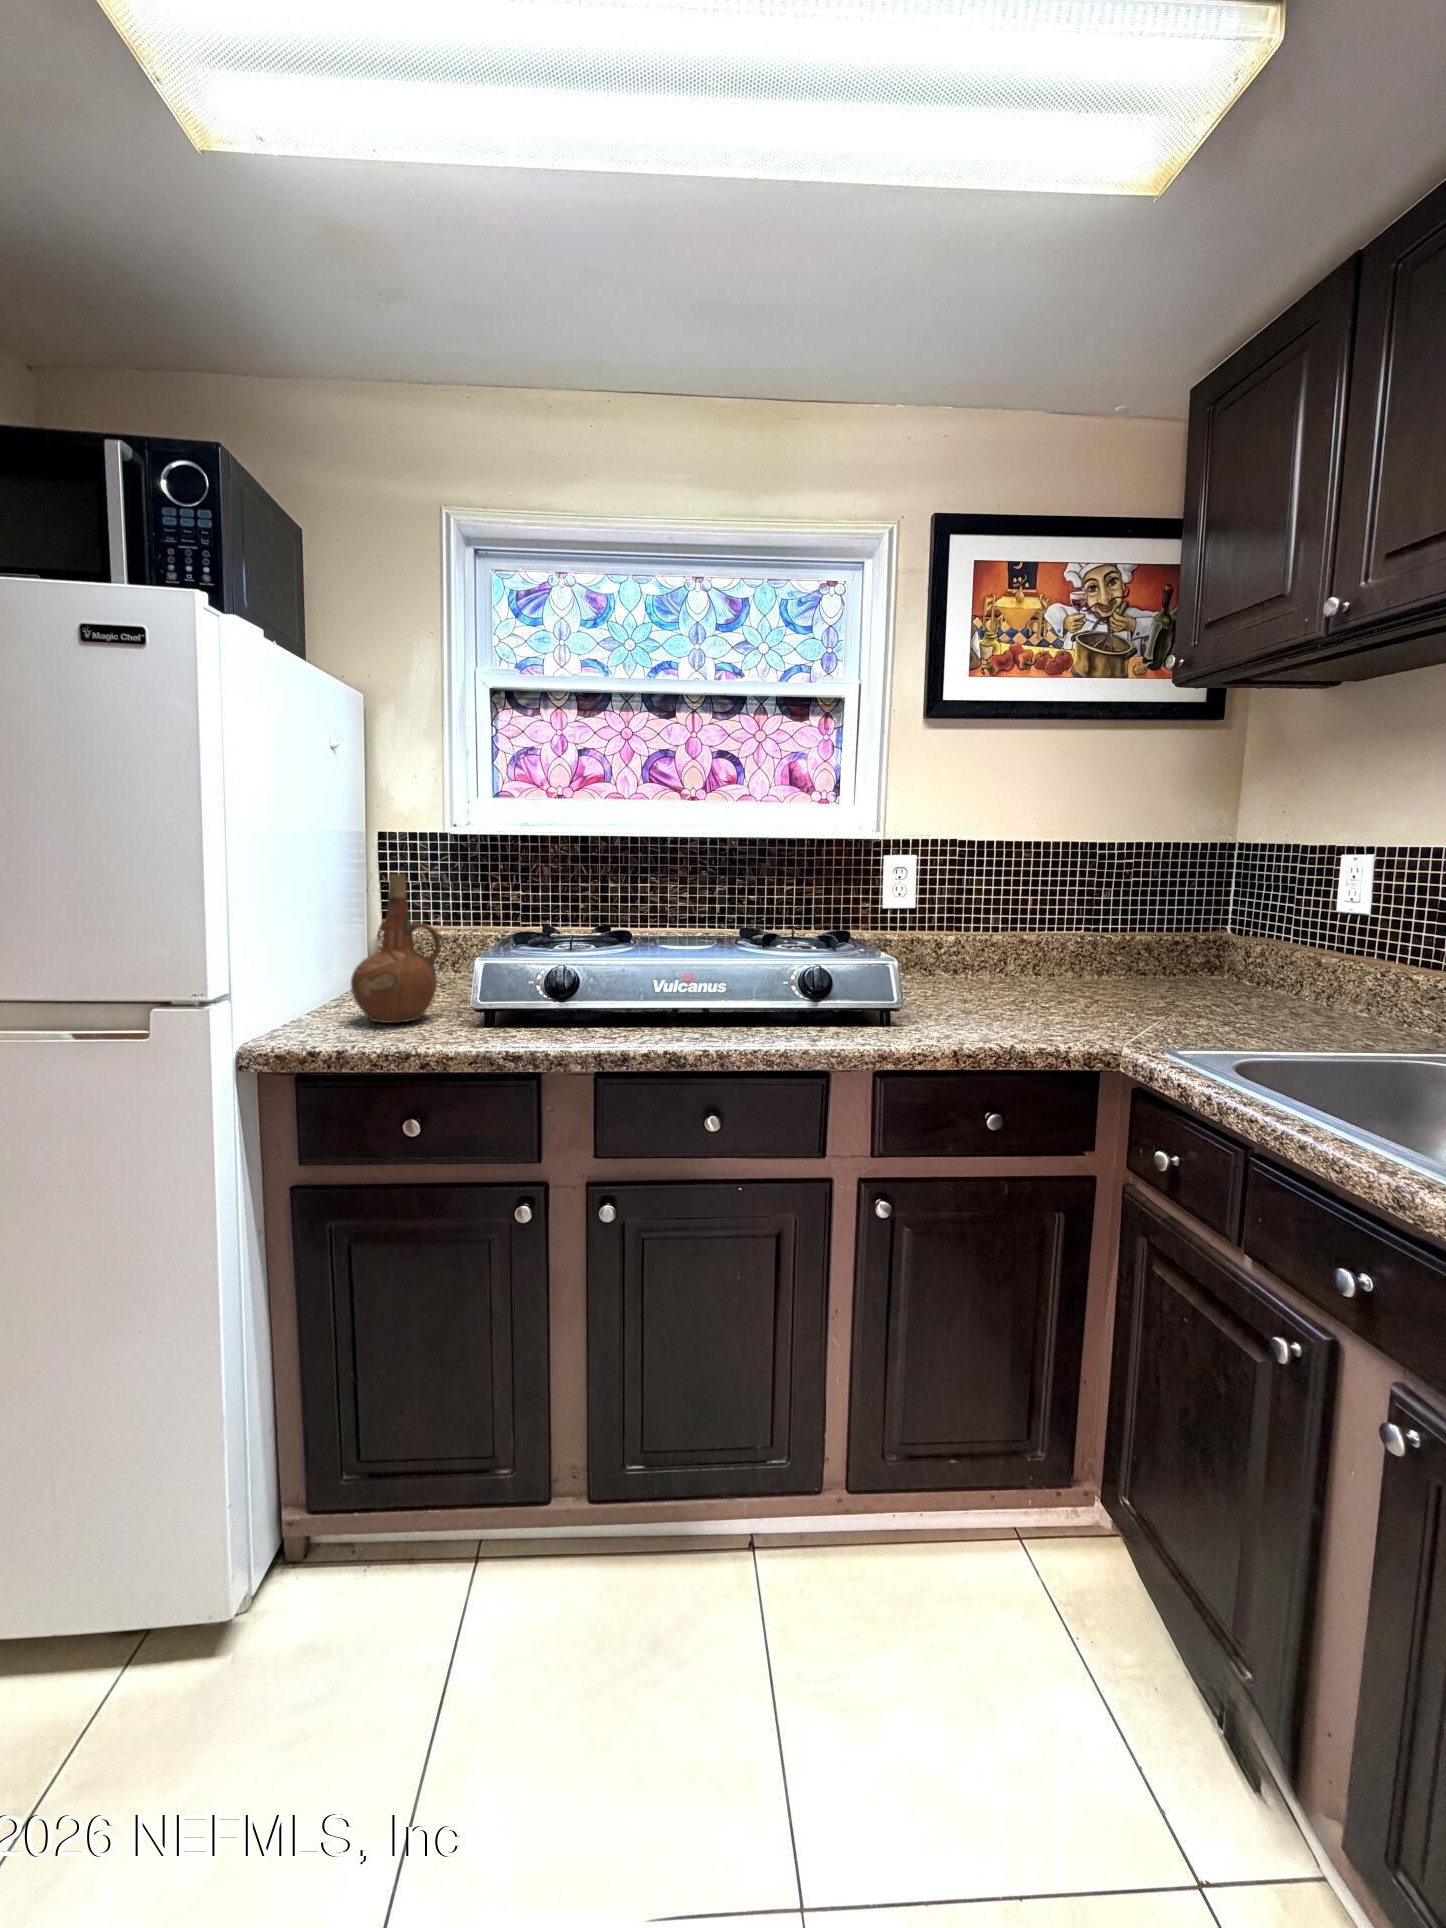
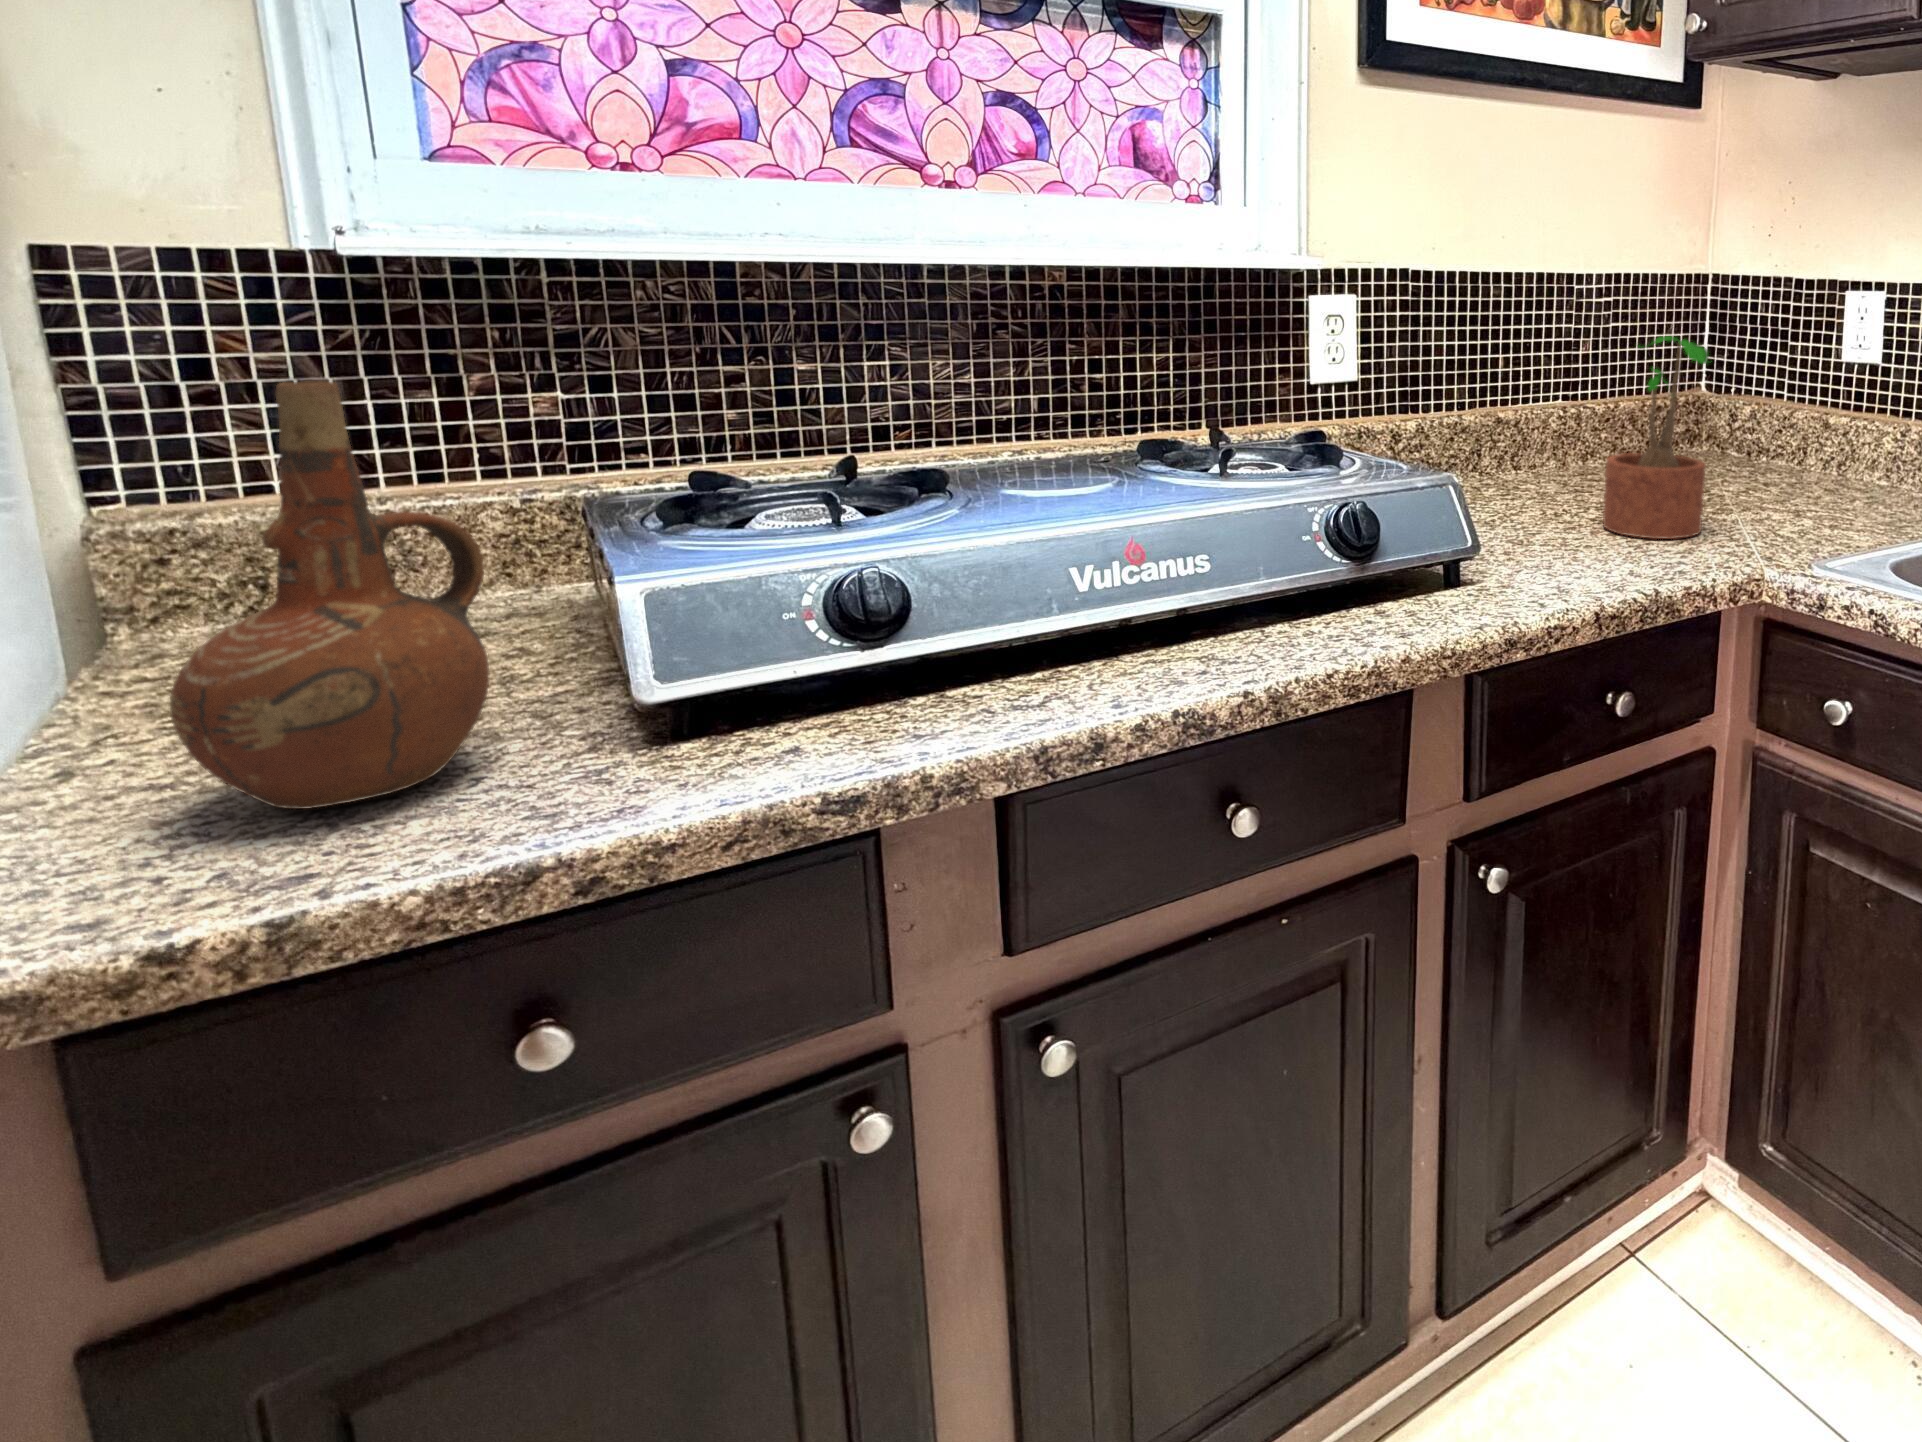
potted plant: none [1041,882,1140,1024] -> present [1603,336,1712,539]

